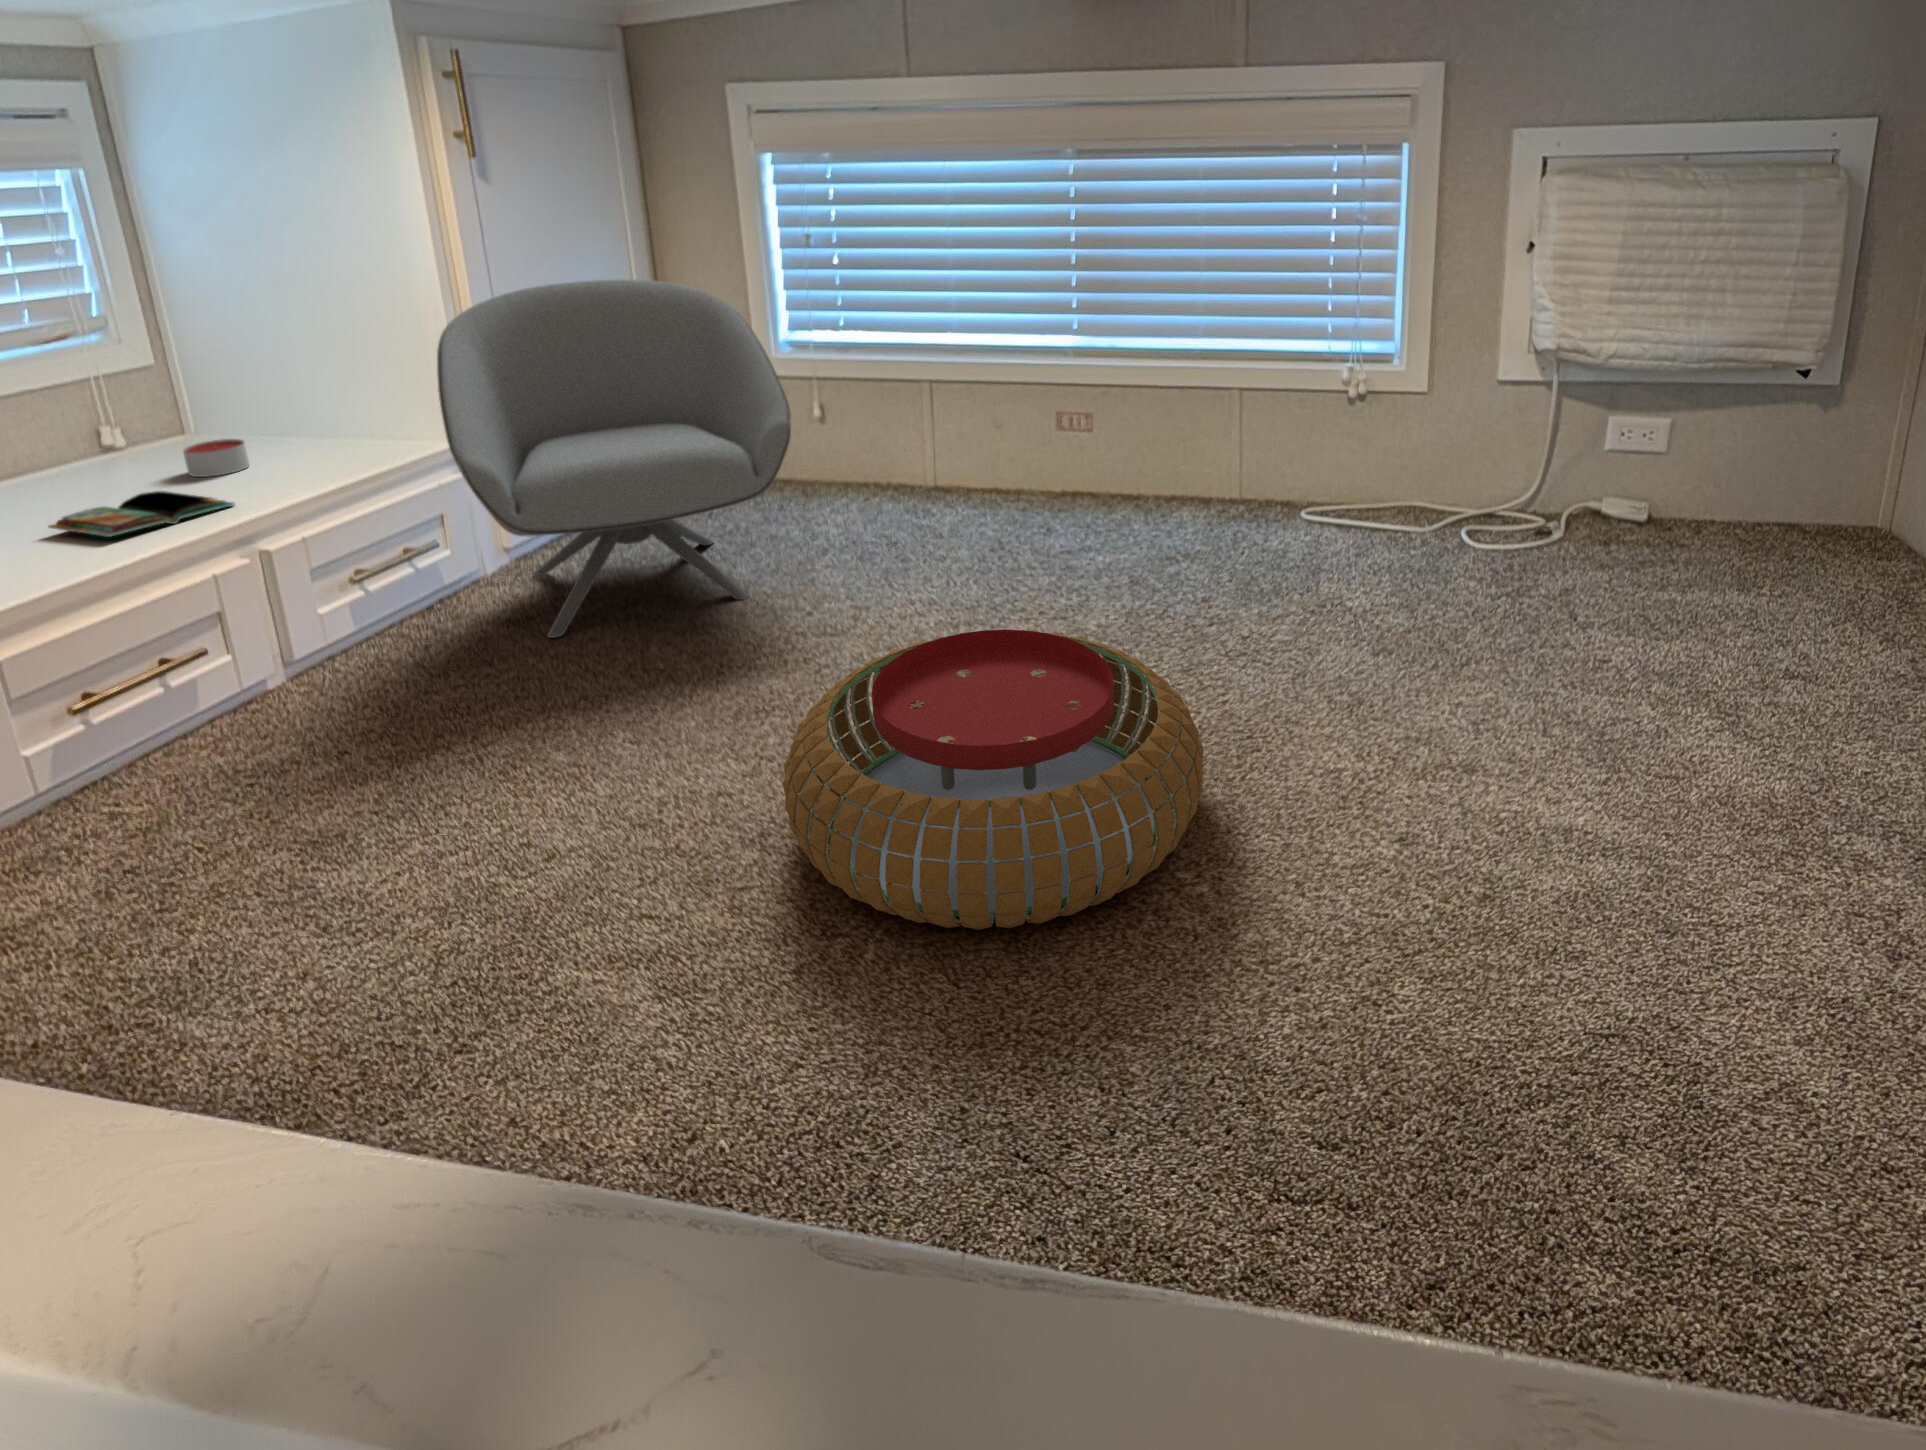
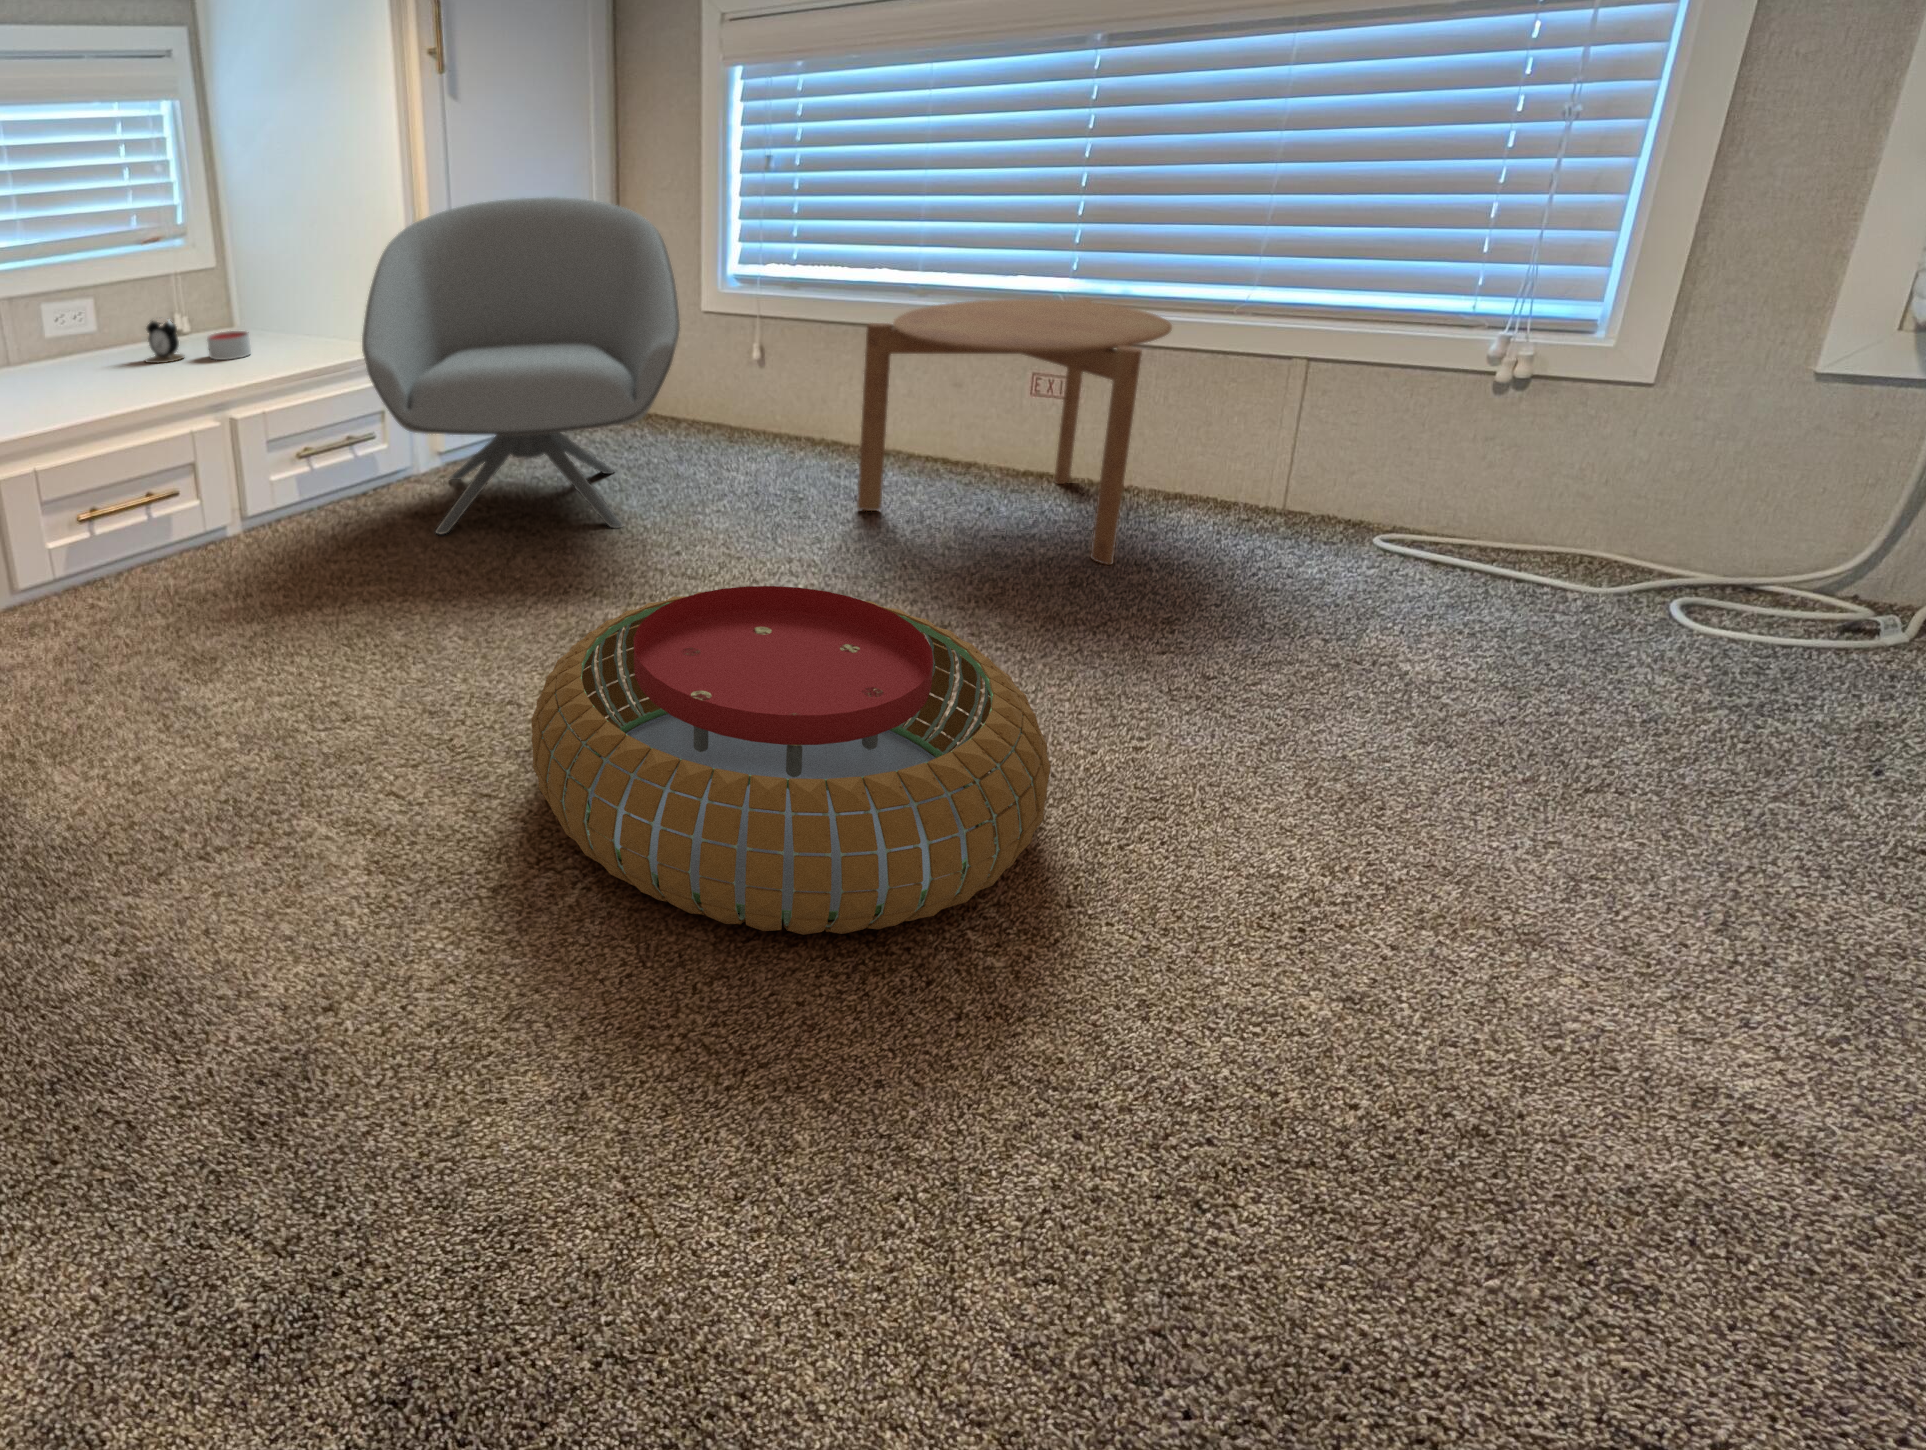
side table: none [944,356,1165,564] -> present [857,299,1172,565]
alarm clock: none [83,433,148,491] -> present [146,321,184,363]
book: present [49,491,234,537] -> none [101,365,220,394]

